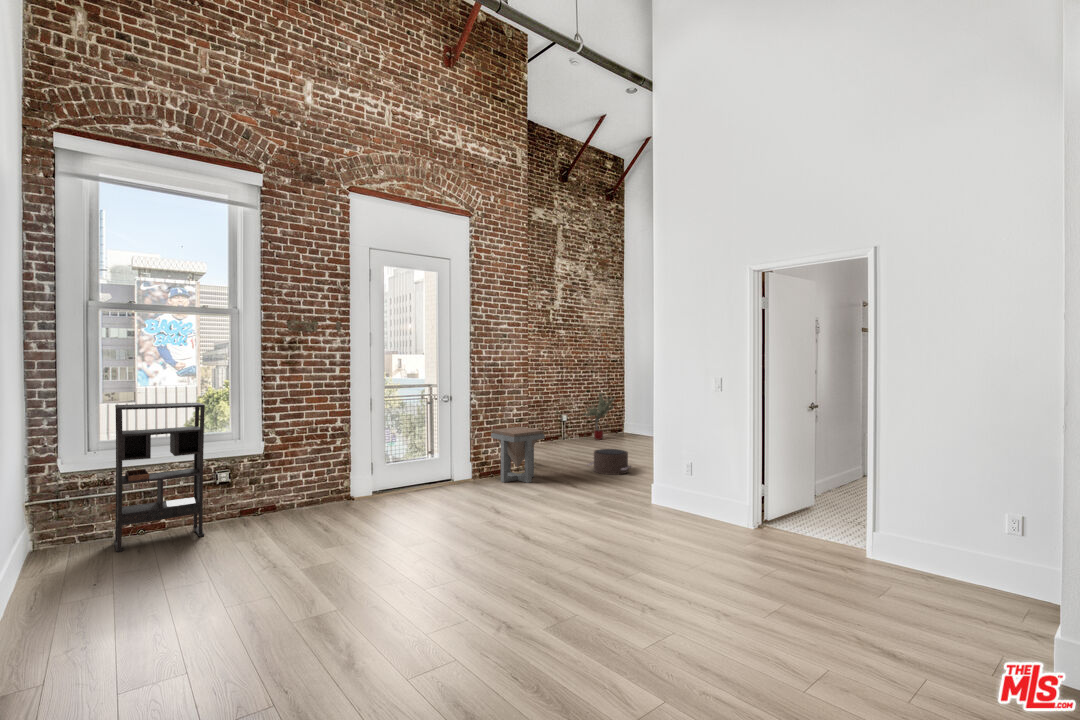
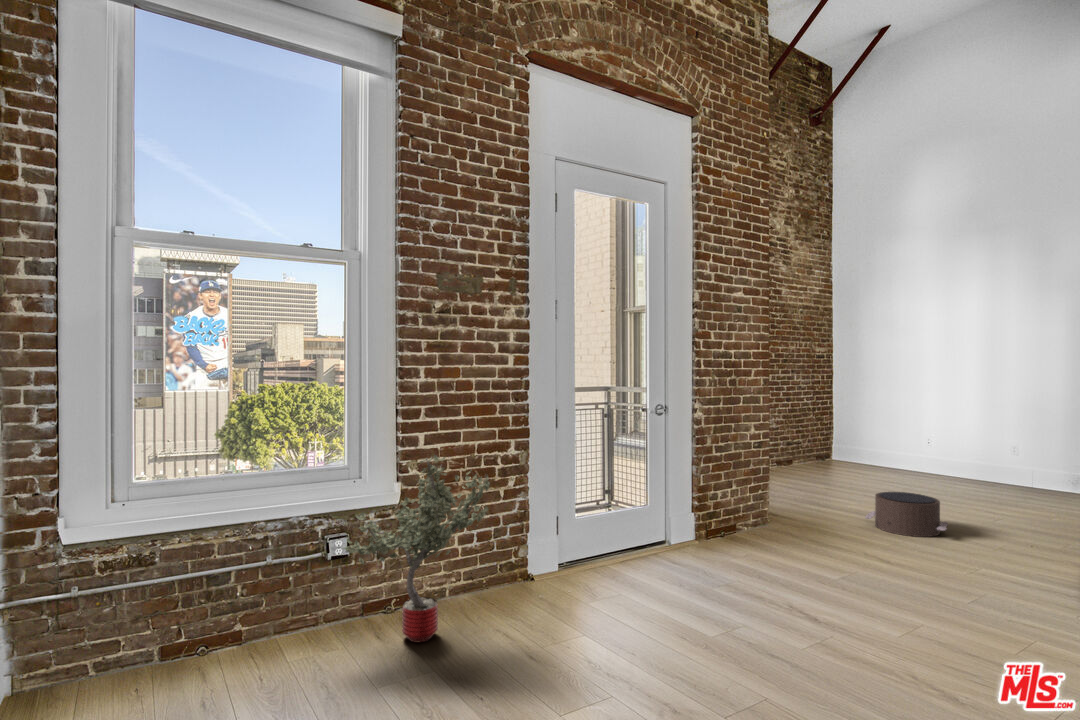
potted tree: present [583,392,614,440] -> present [344,455,489,642]
bookshelf: present [114,403,205,552] -> none [157,414,313,704]
side table: present [491,427,545,483] -> none [723,455,816,550]

